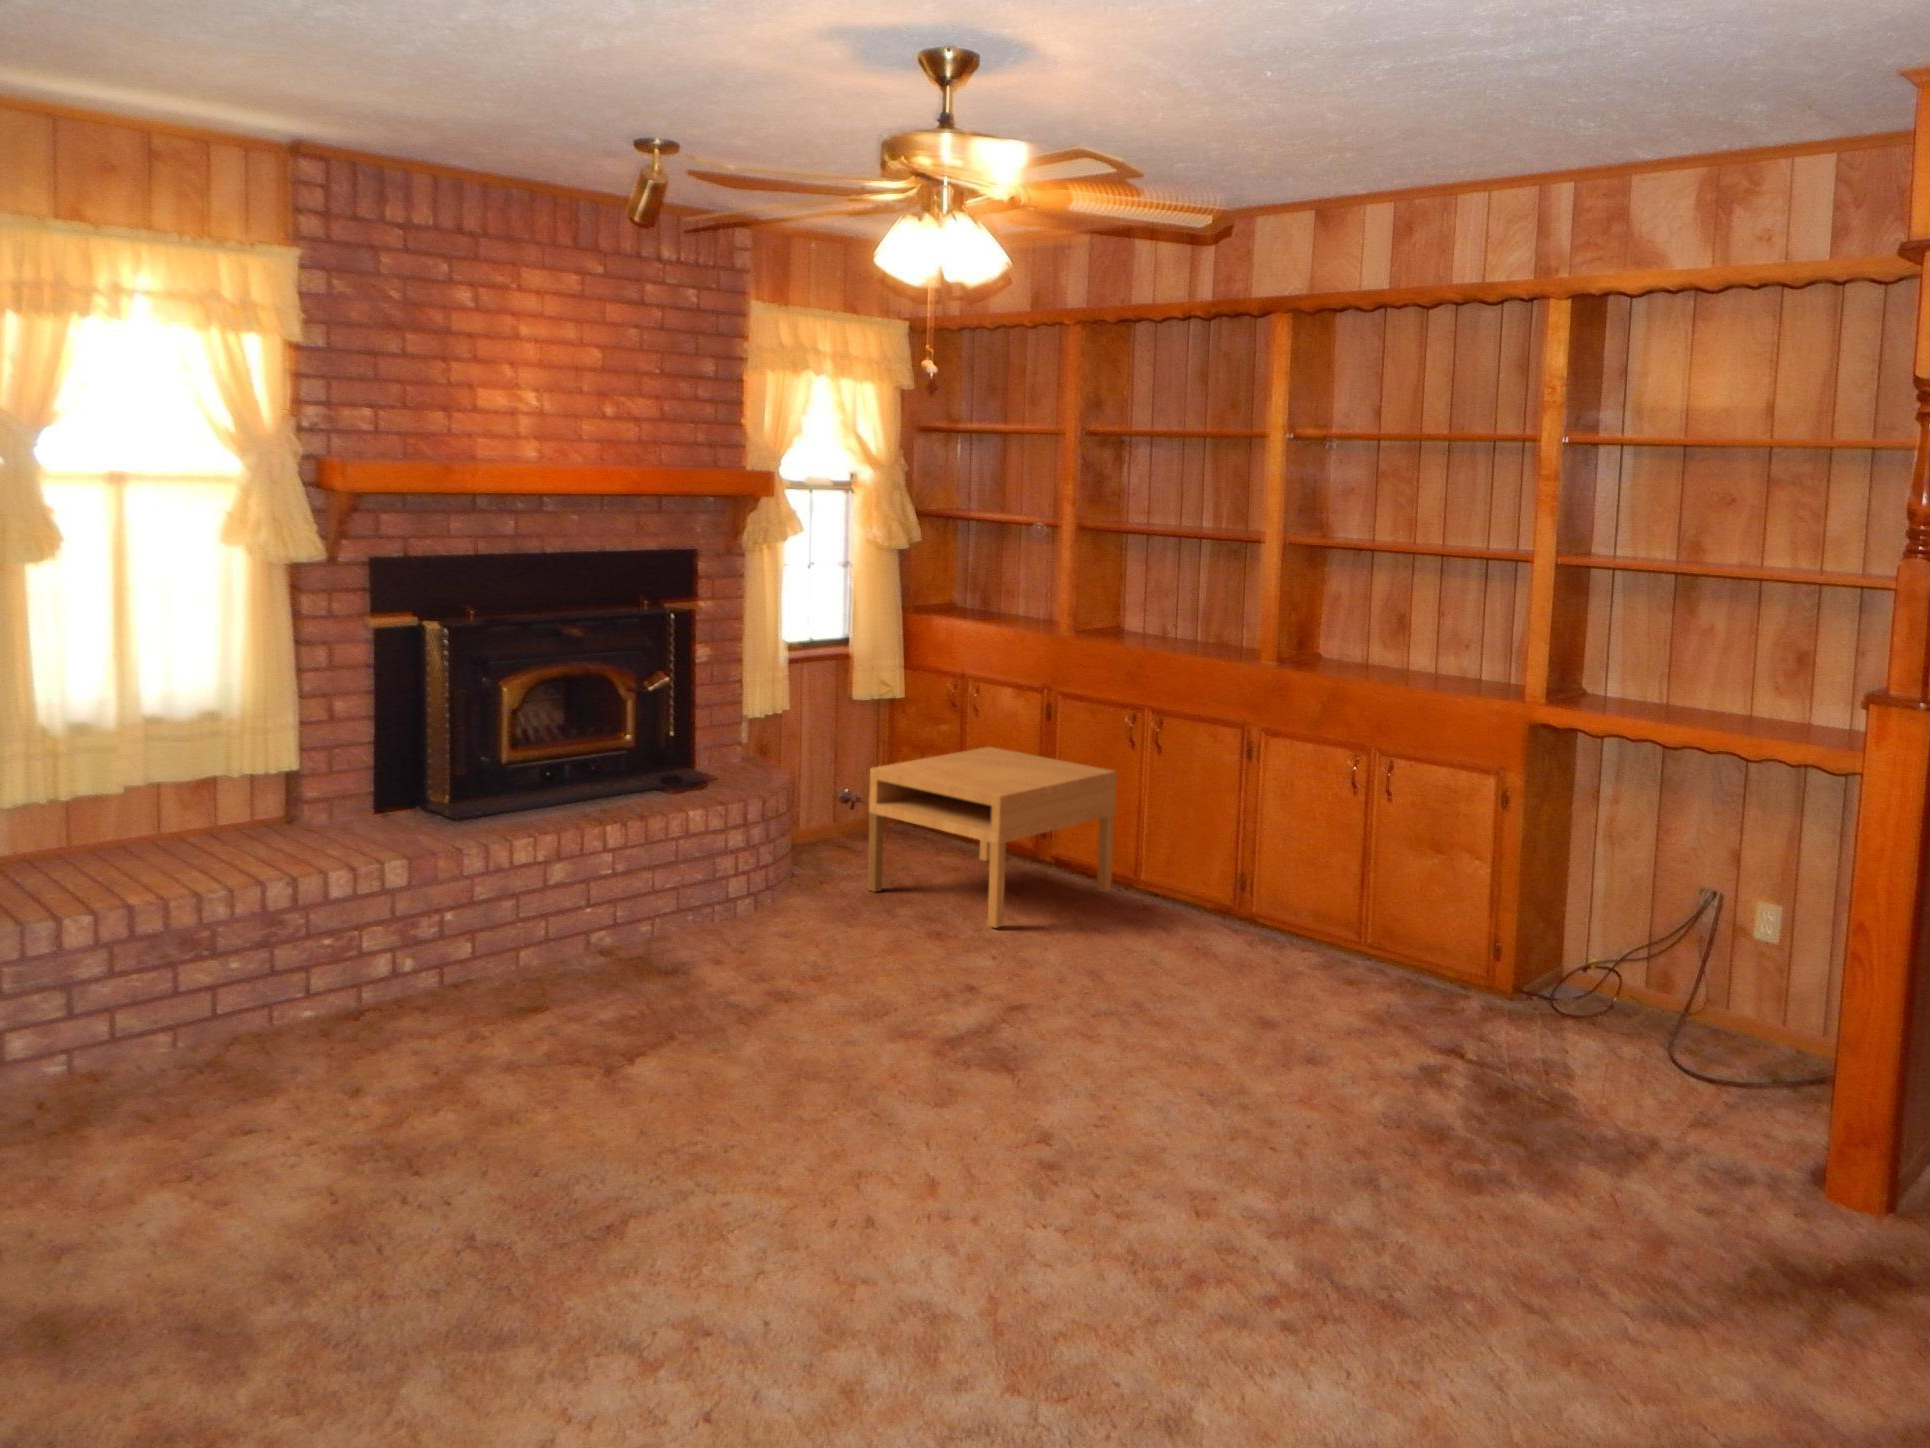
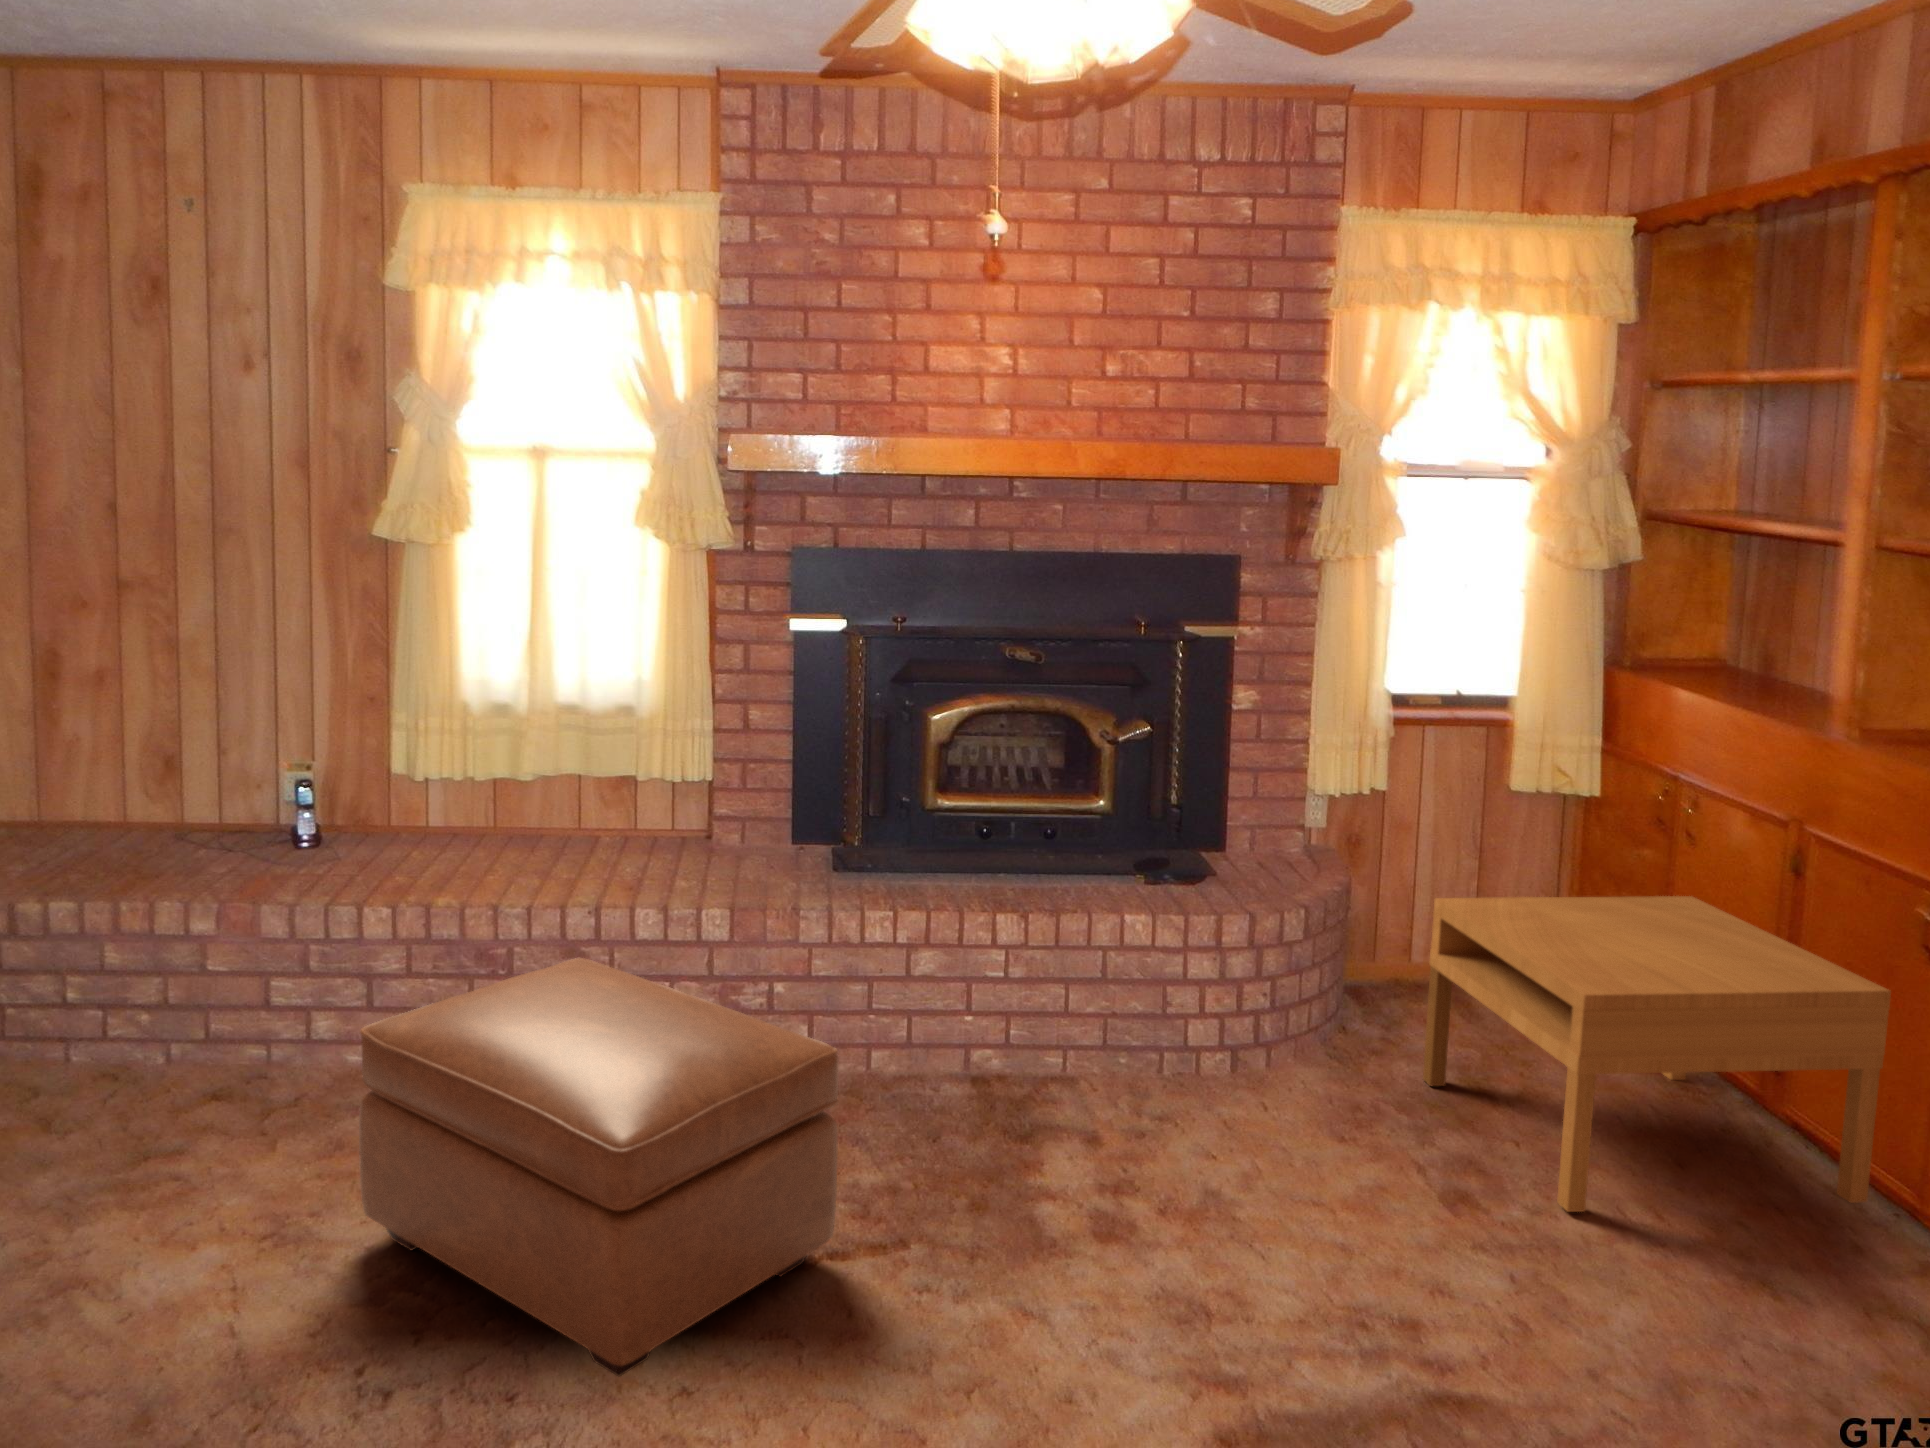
ottoman: none [263,902,642,1148] -> present [359,958,838,1376]

